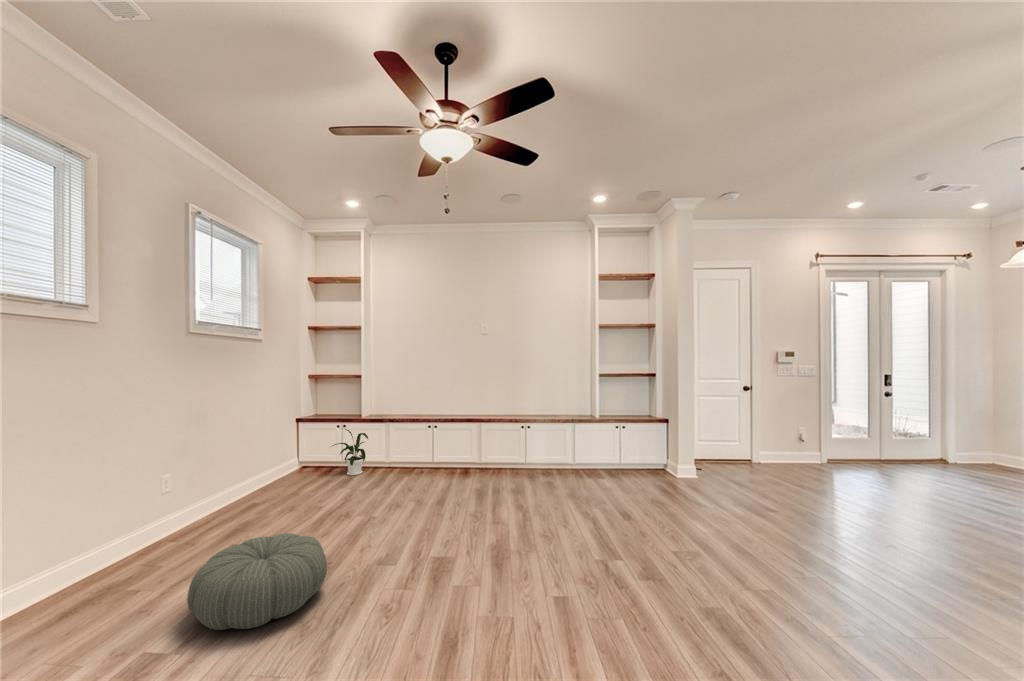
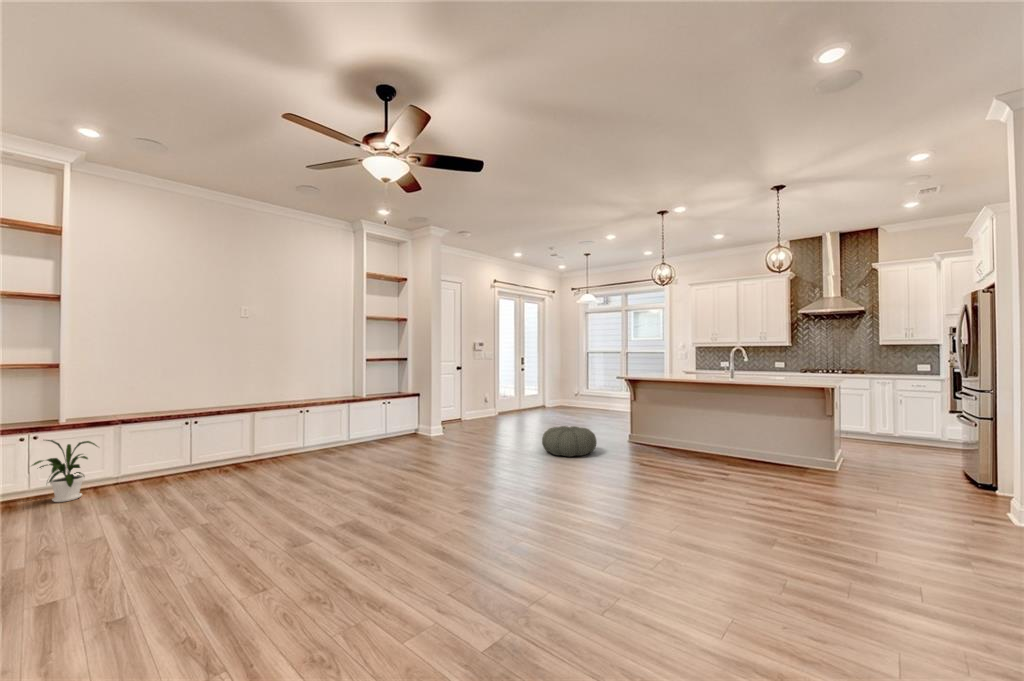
pouf: present [187,533,327,630] -> present [542,426,597,457]

